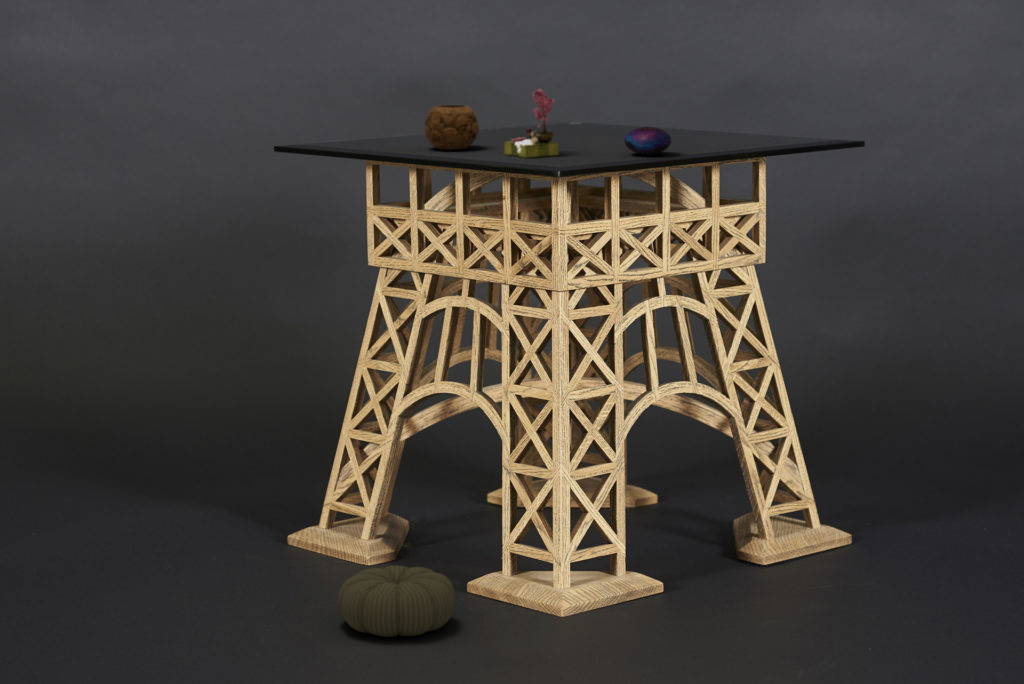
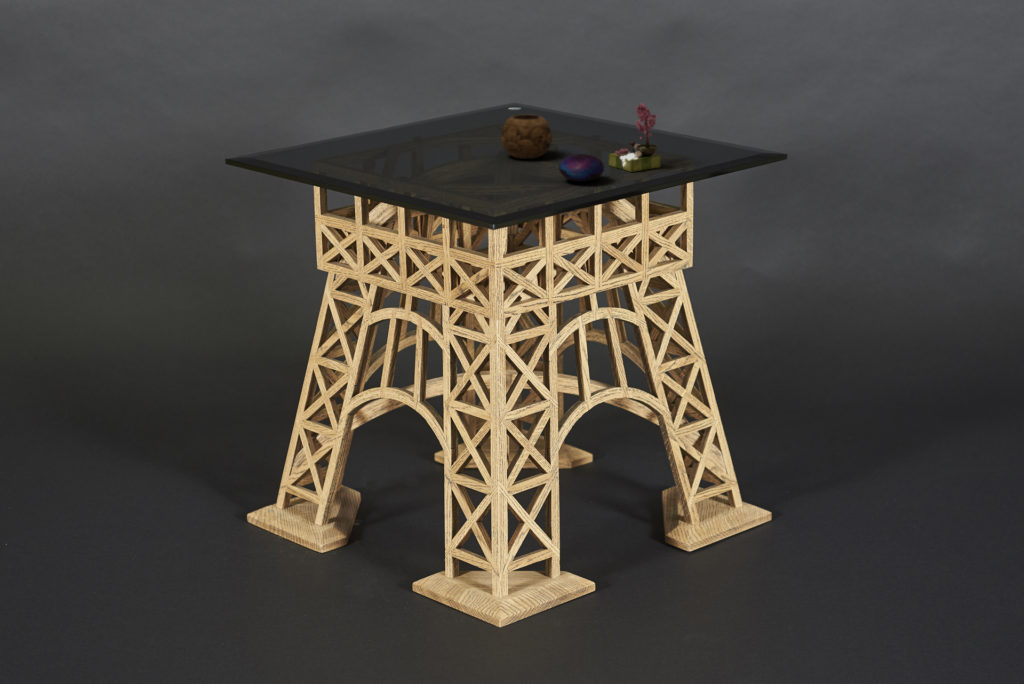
flower arrangement: present [504,89,559,158] -> present [609,103,661,172]
decorative bowl: present [424,105,479,150] -> present [501,114,552,159]
pouf: present [338,566,455,637] -> none [286,579,398,658]

